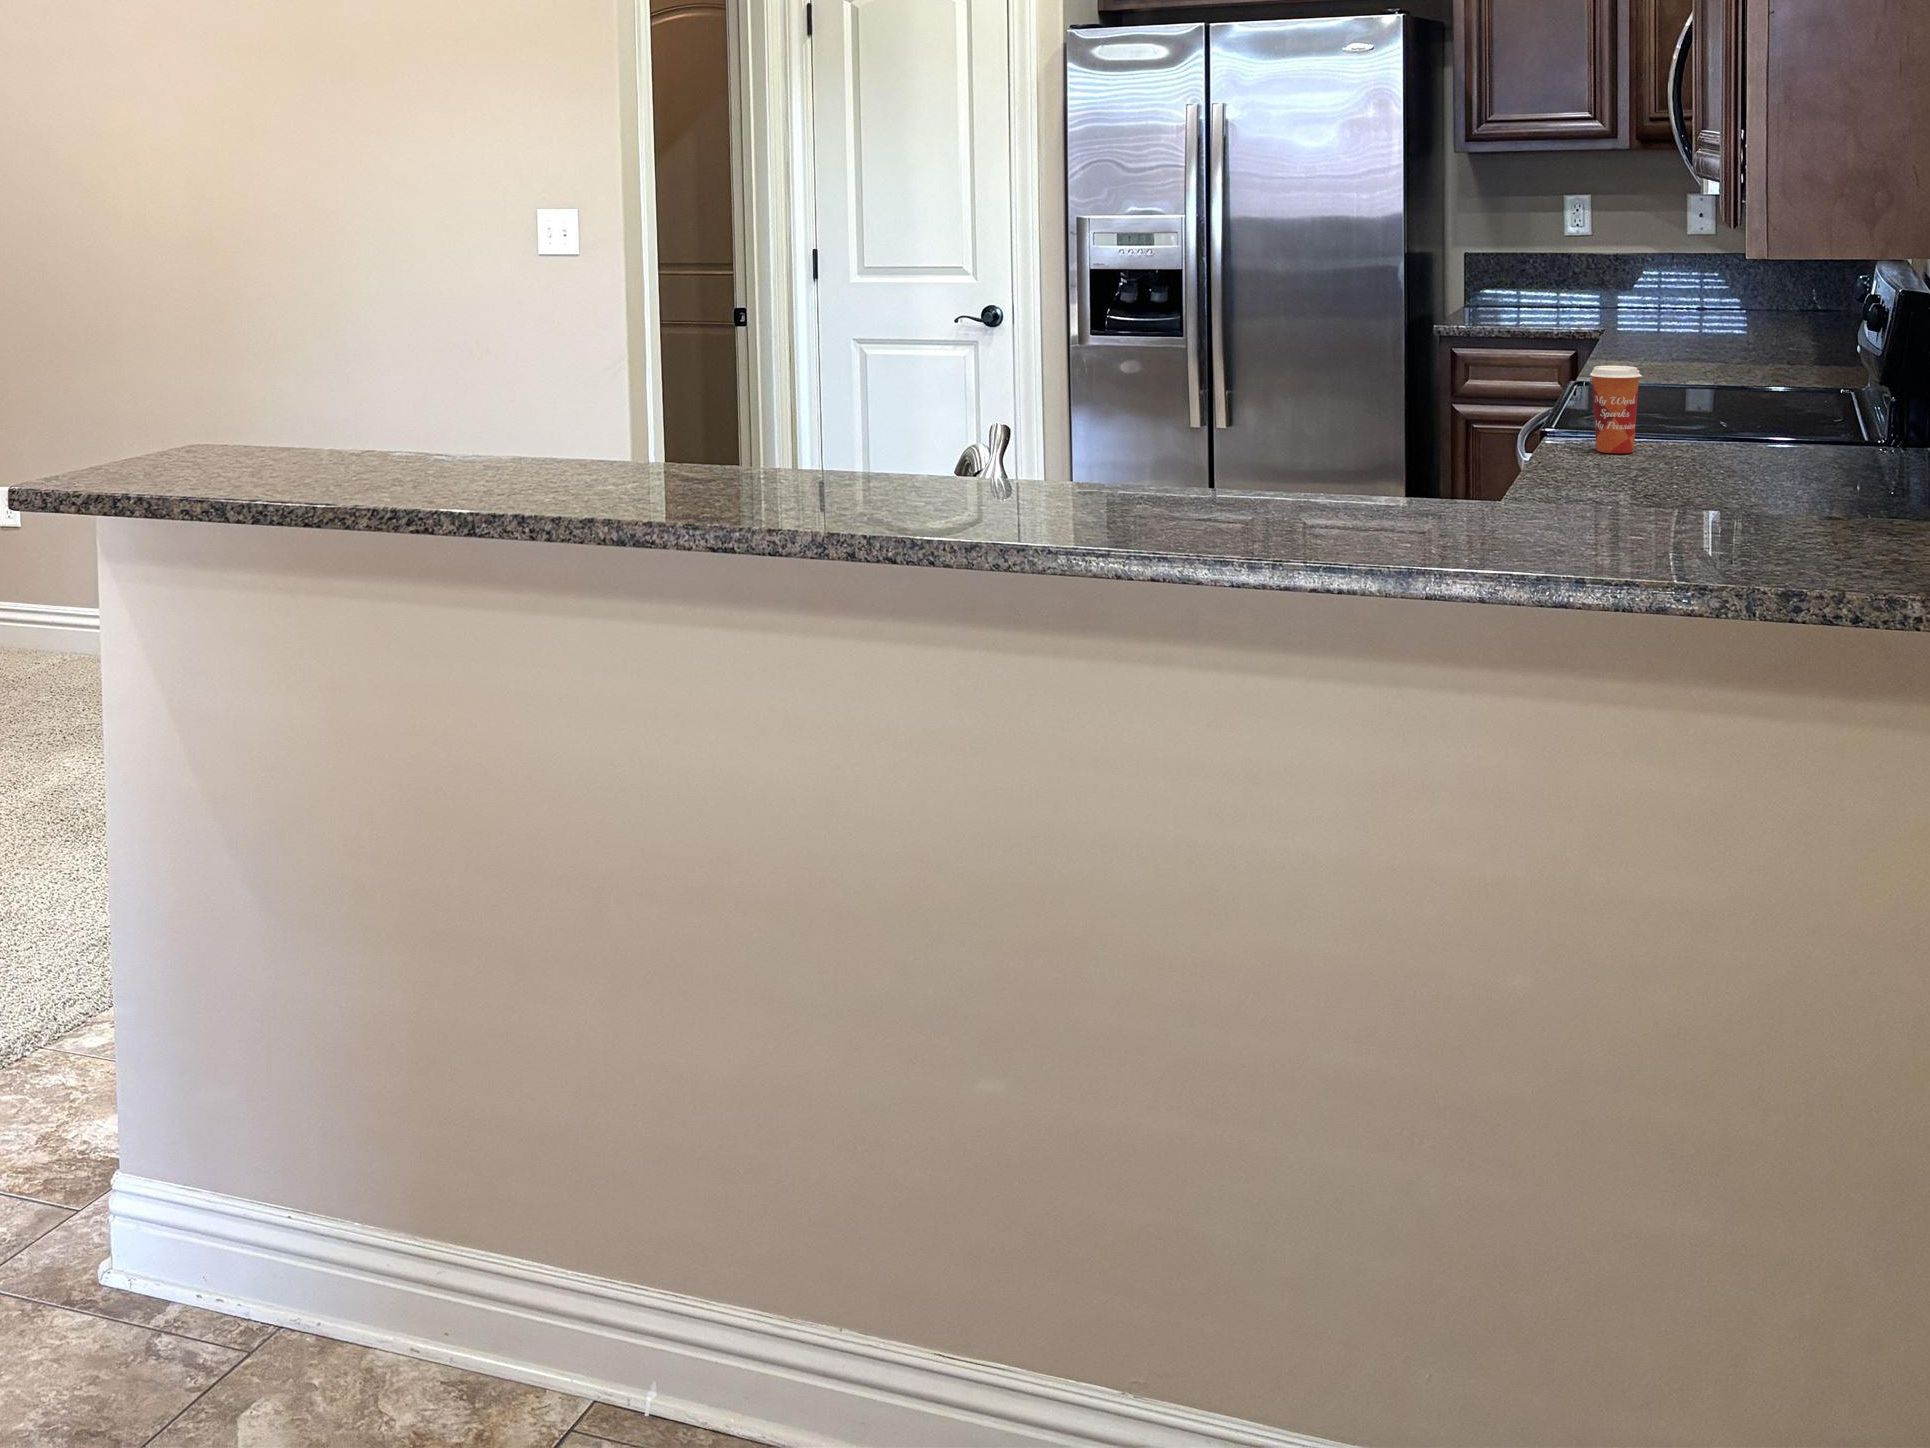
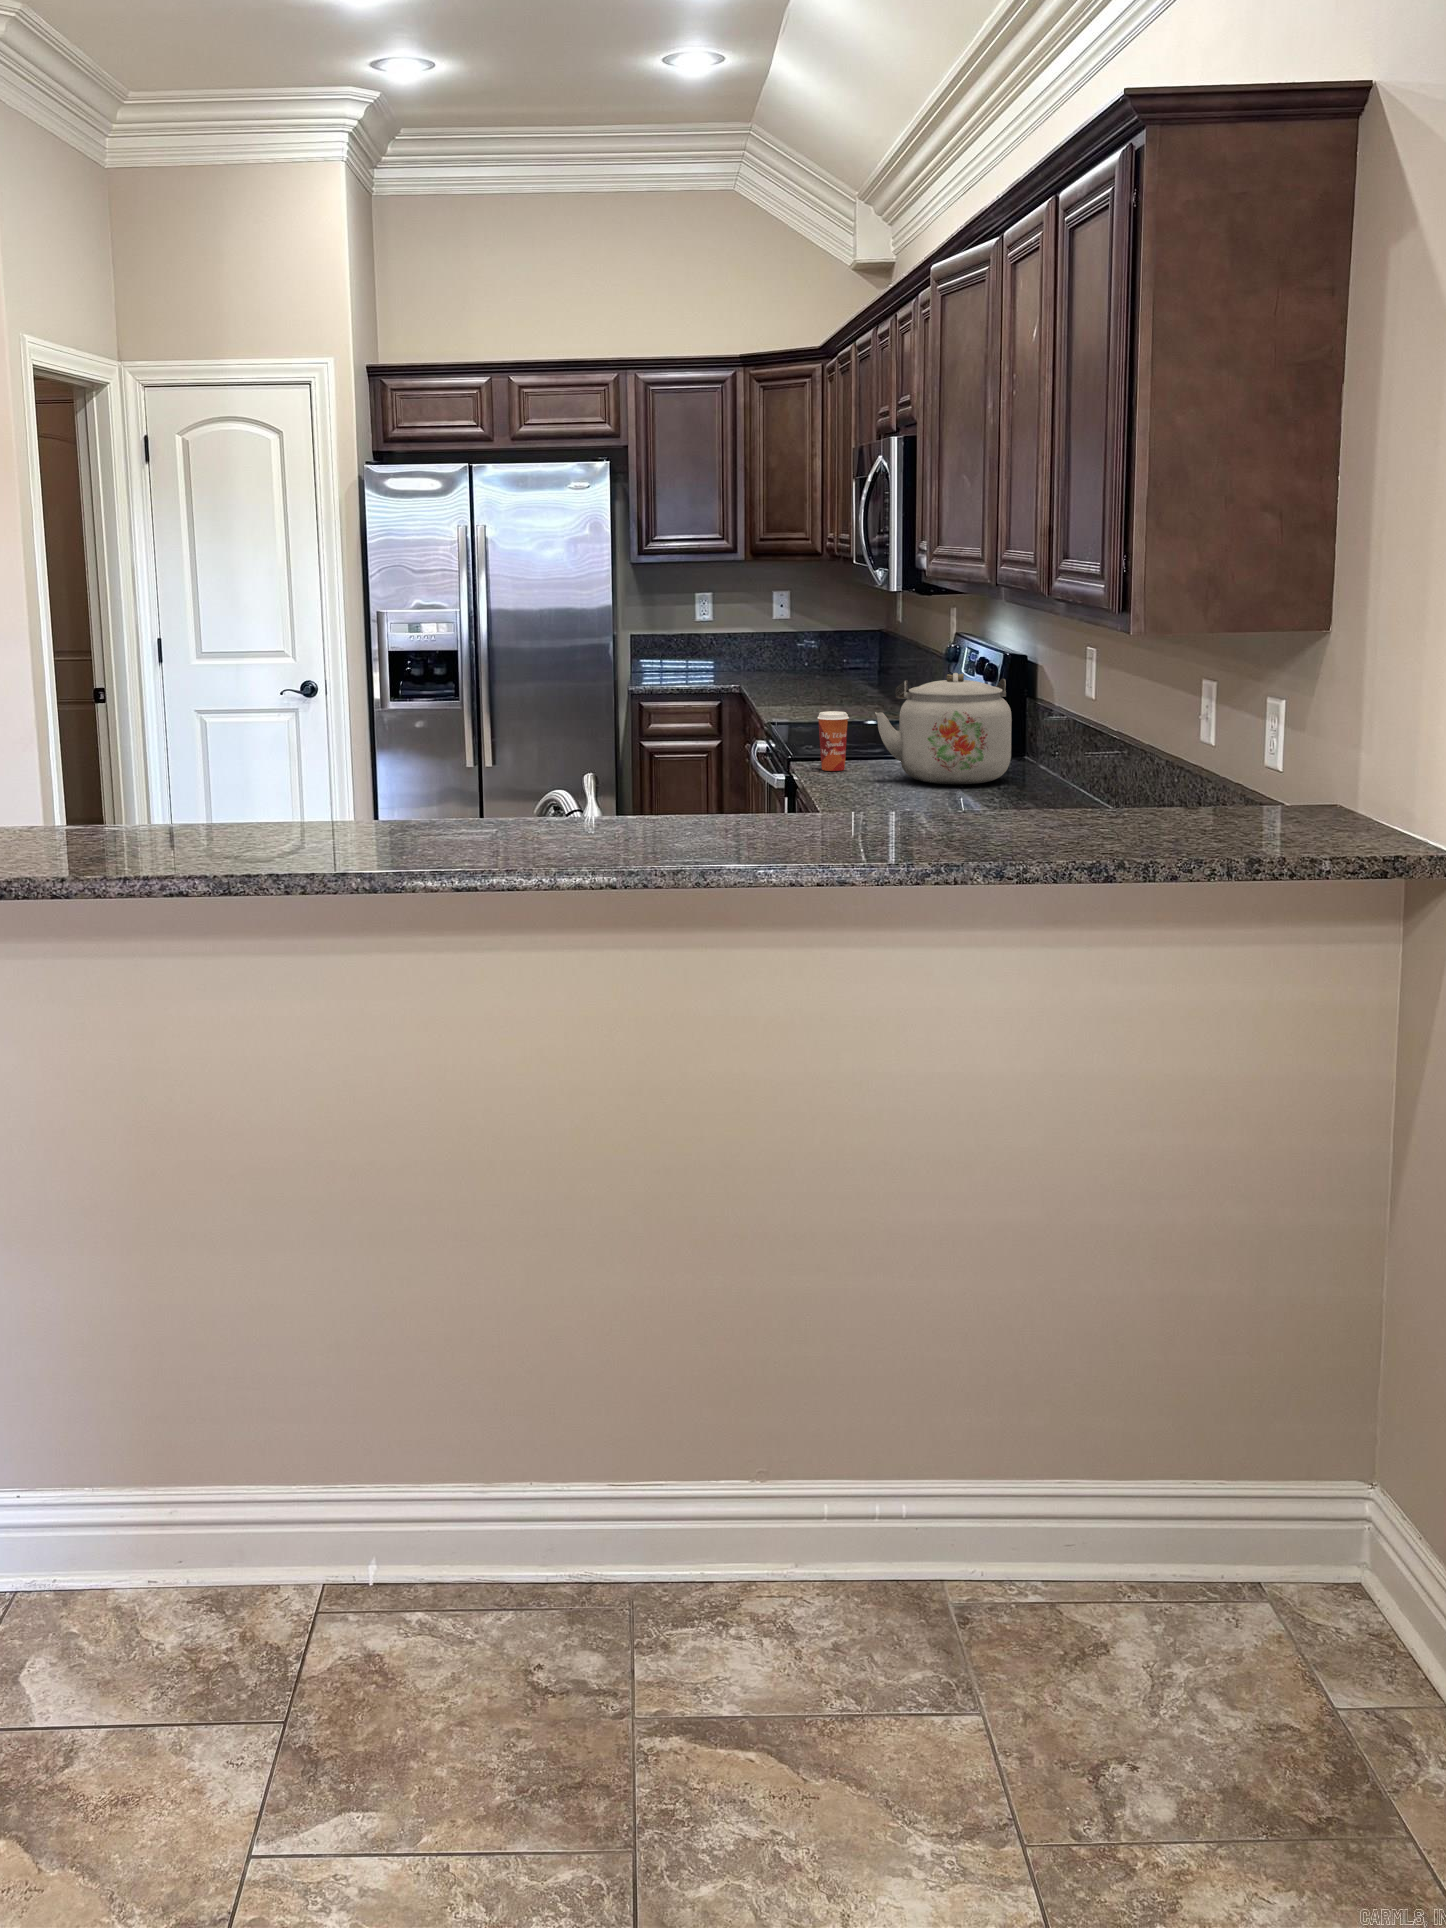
kettle: none [1660,313,1892,483] -> present [875,673,1012,784]

